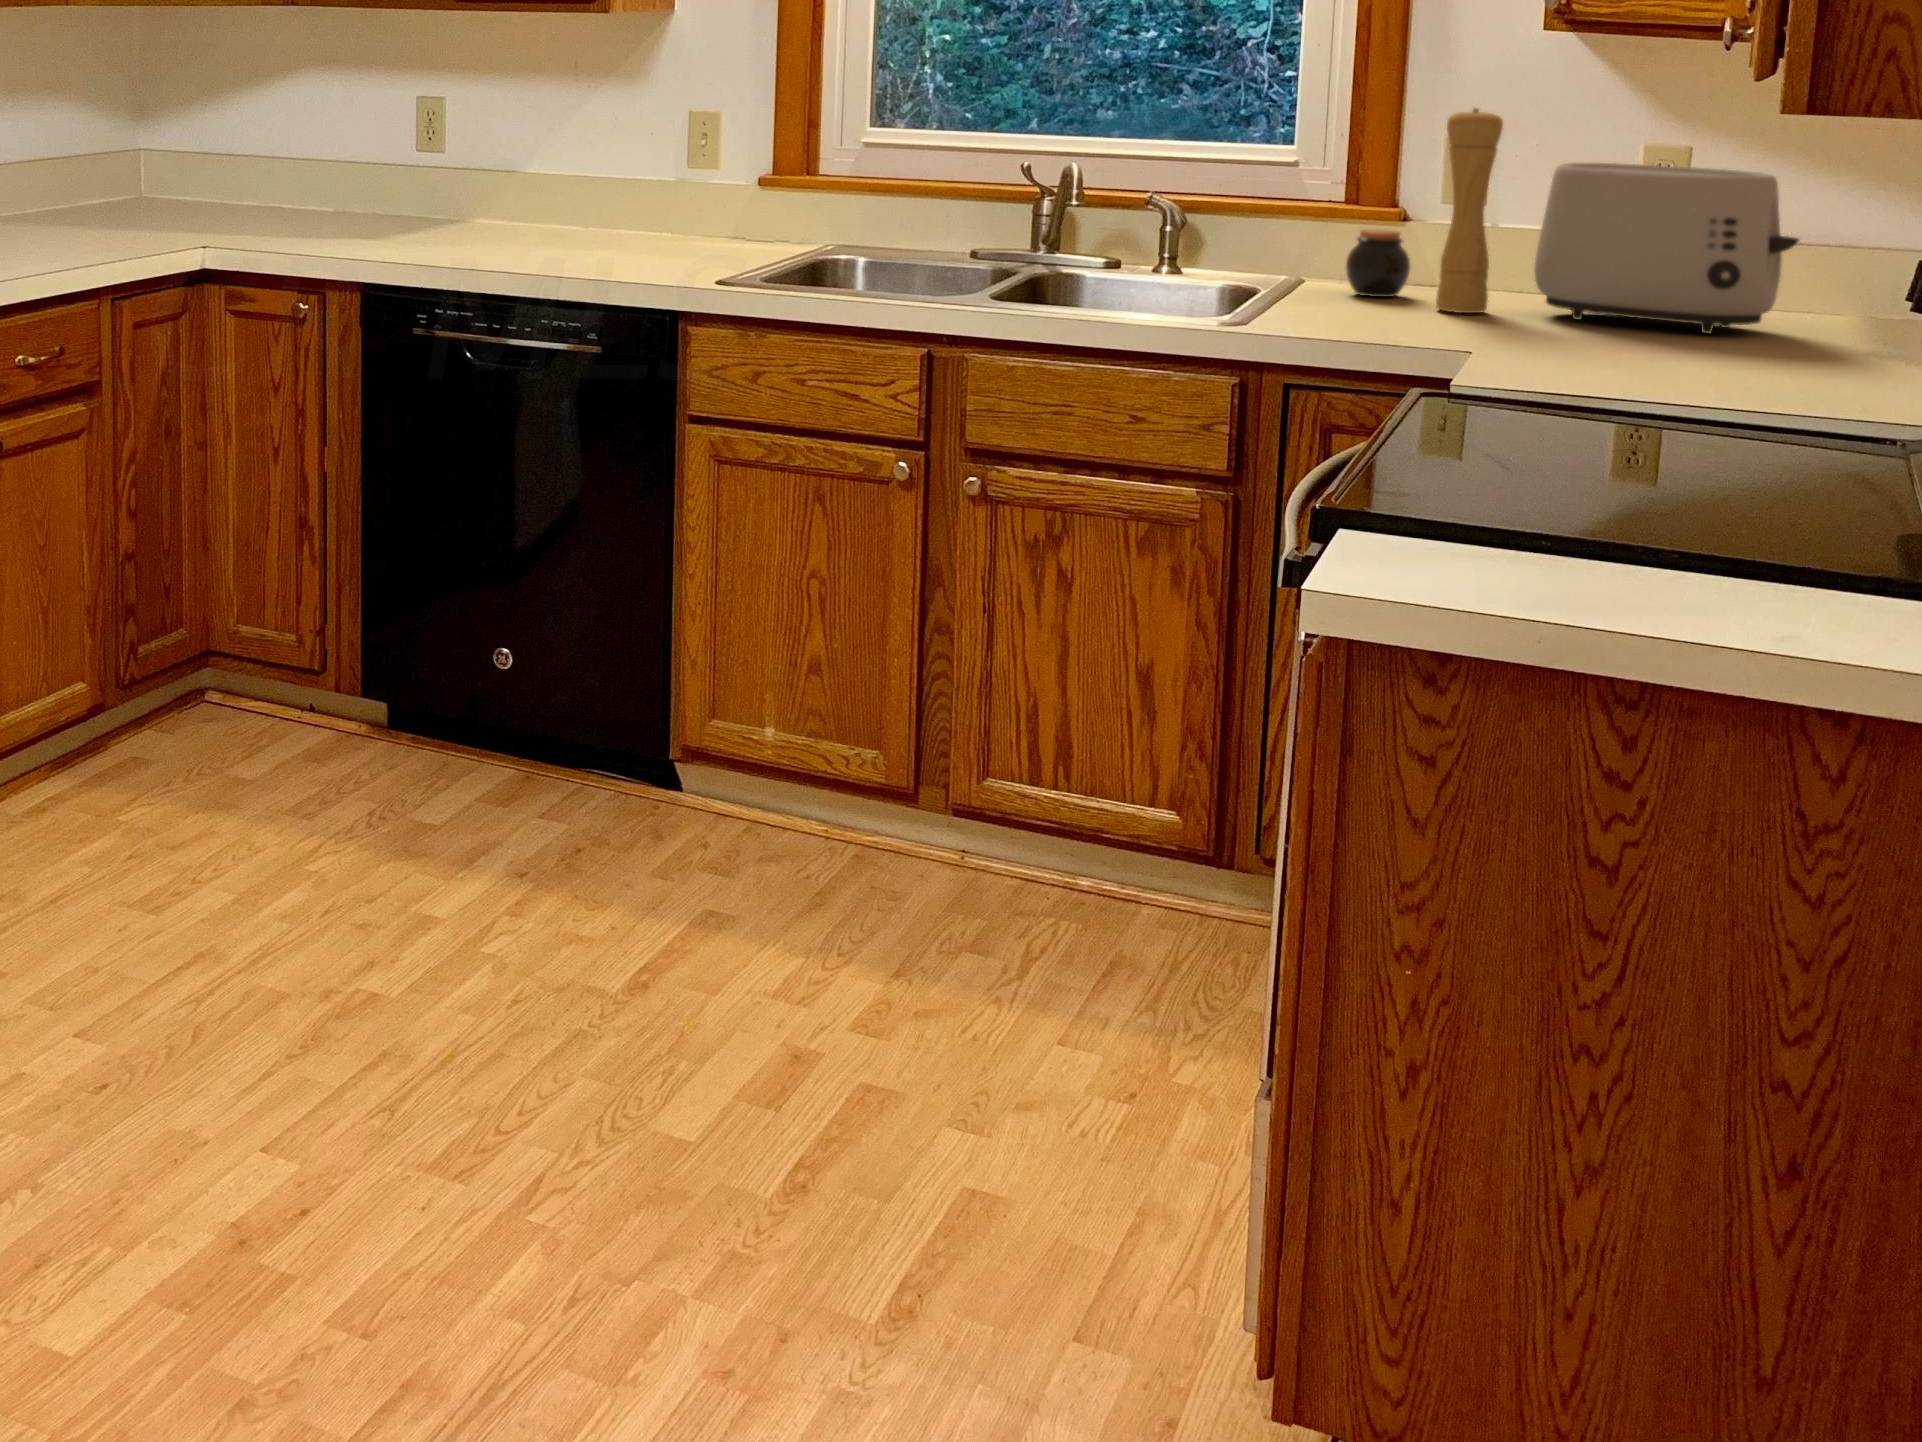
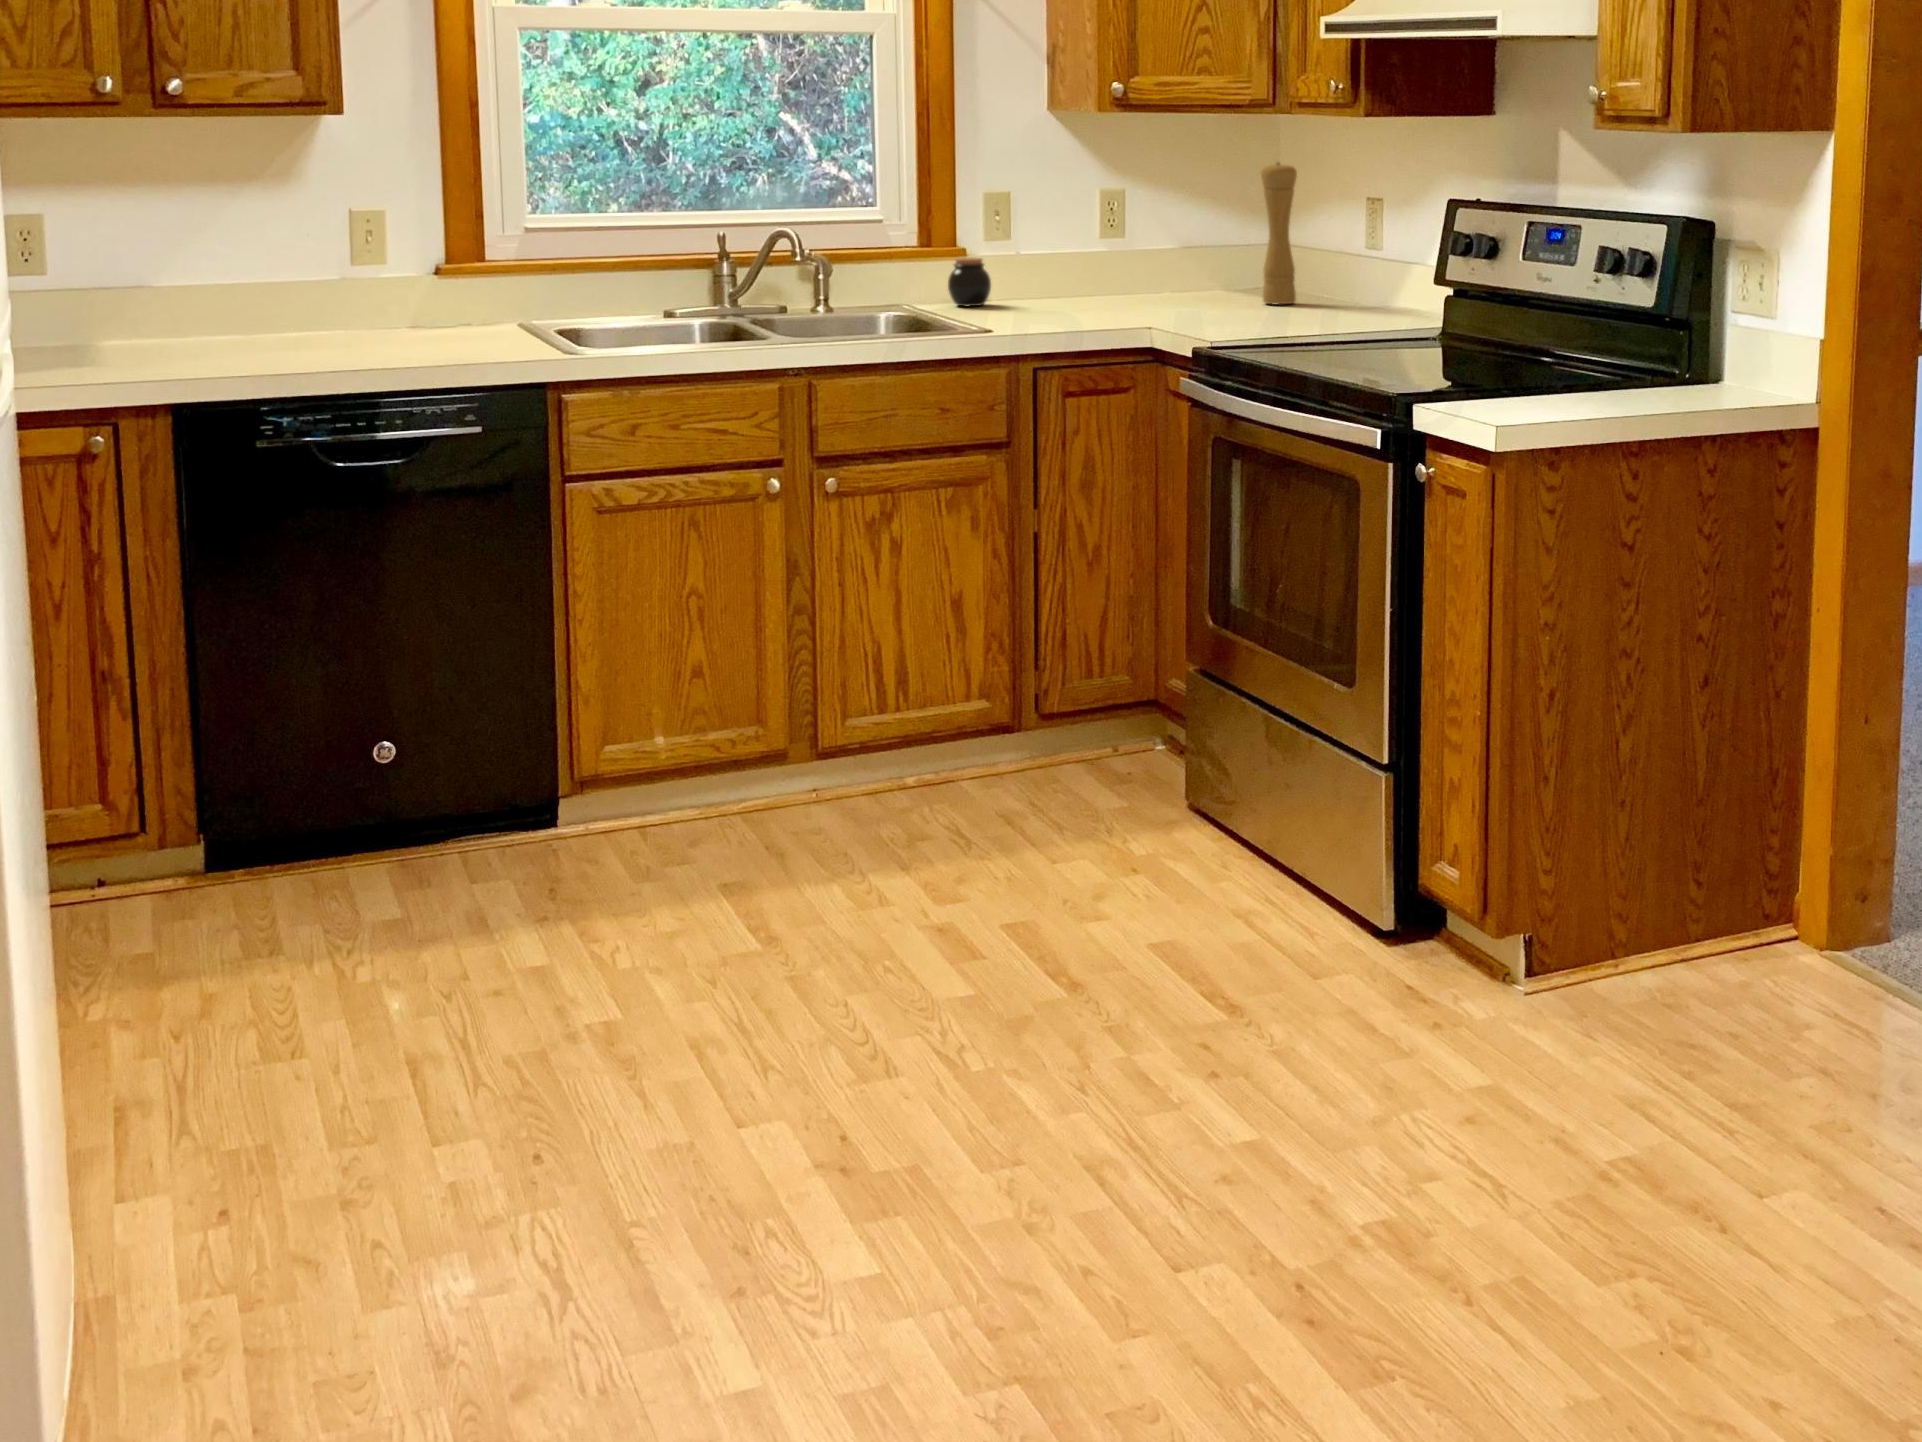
pepper mill: present [1436,109,1503,313] -> present [1261,163,1297,305]
toaster: present [1534,163,1799,333] -> none [1079,196,1231,303]

